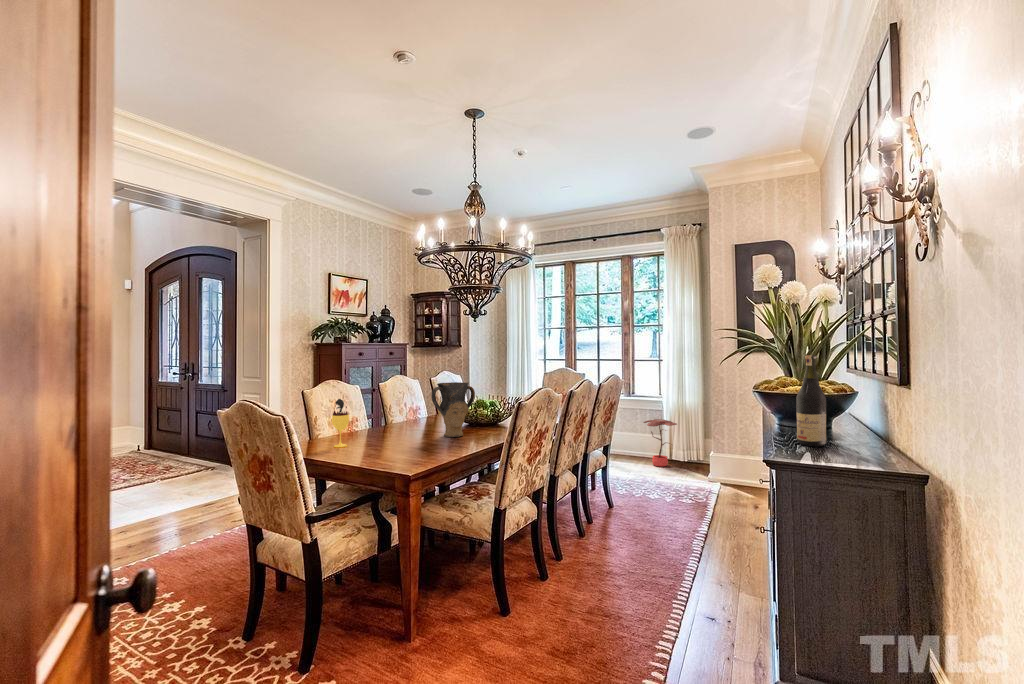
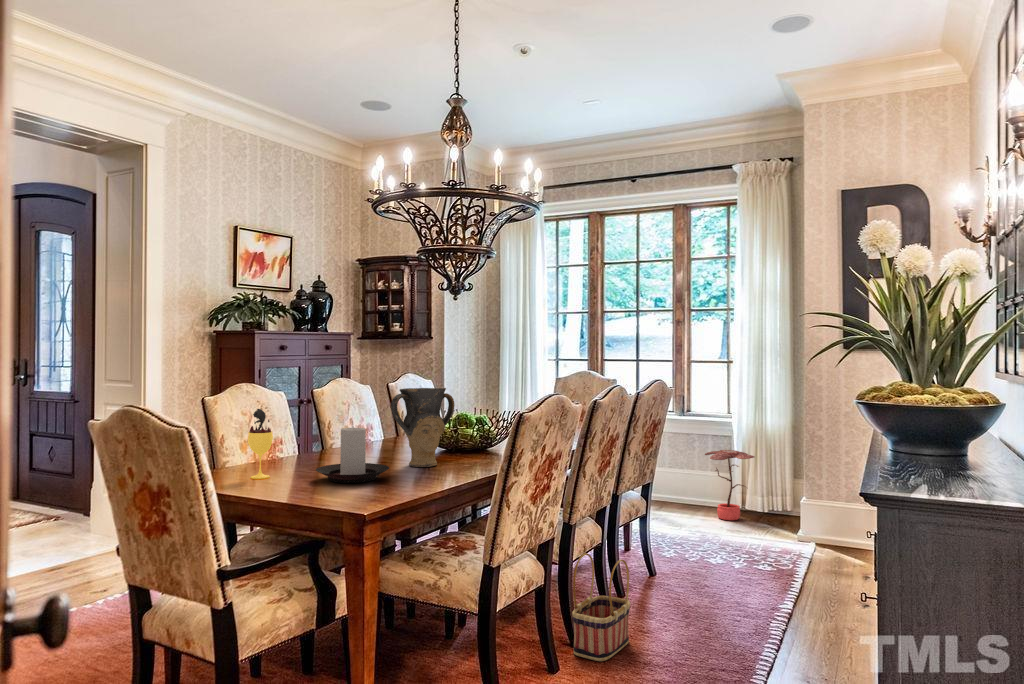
wine bottle: present [796,355,827,446] -> none [908,349,949,476]
candle holder: none [378,410,430,450] -> present [316,427,389,483]
basket: none [557,495,597,571] -> present [572,553,630,661]

